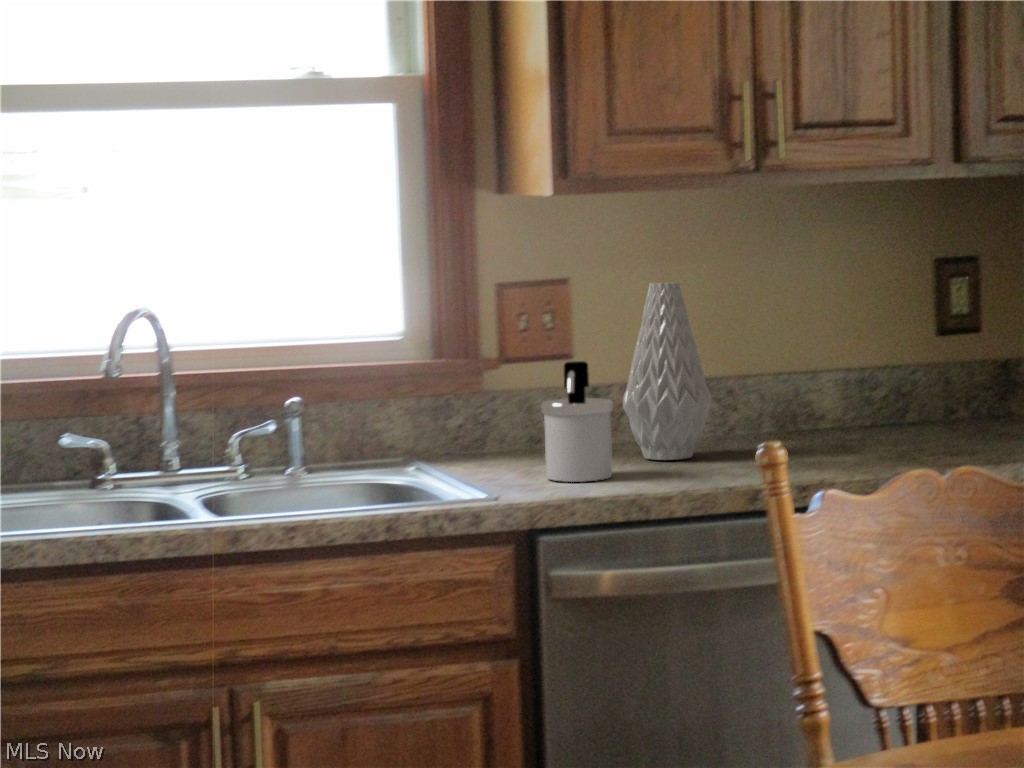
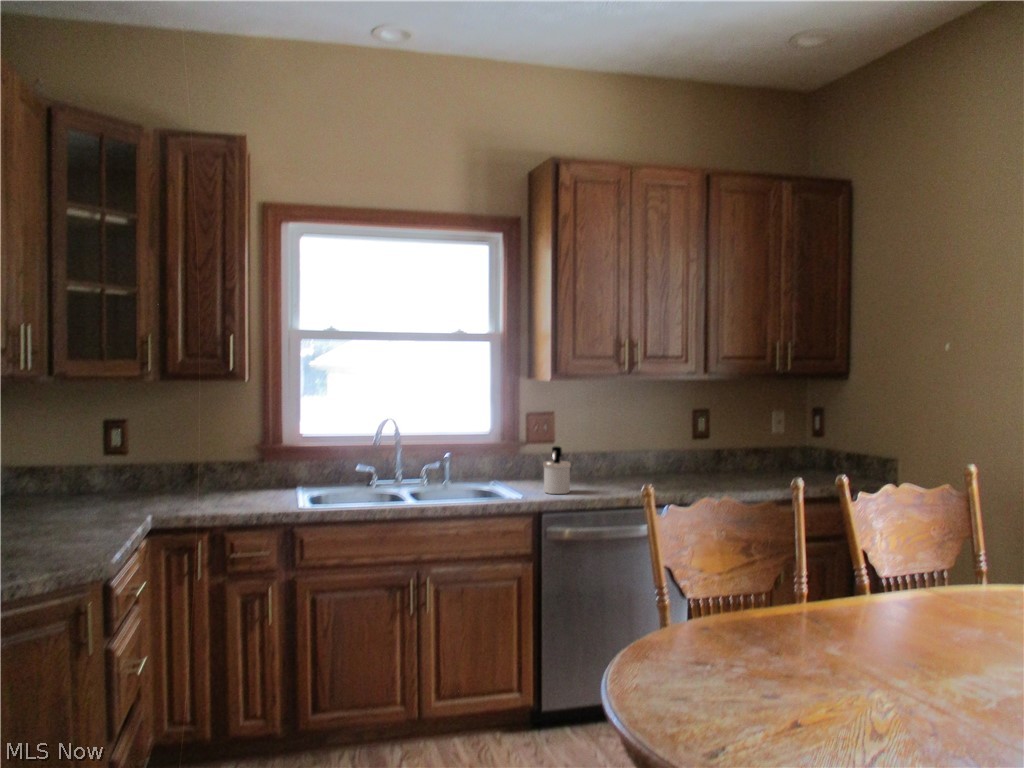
vase: present [623,282,712,460] -> none [576,415,611,486]

